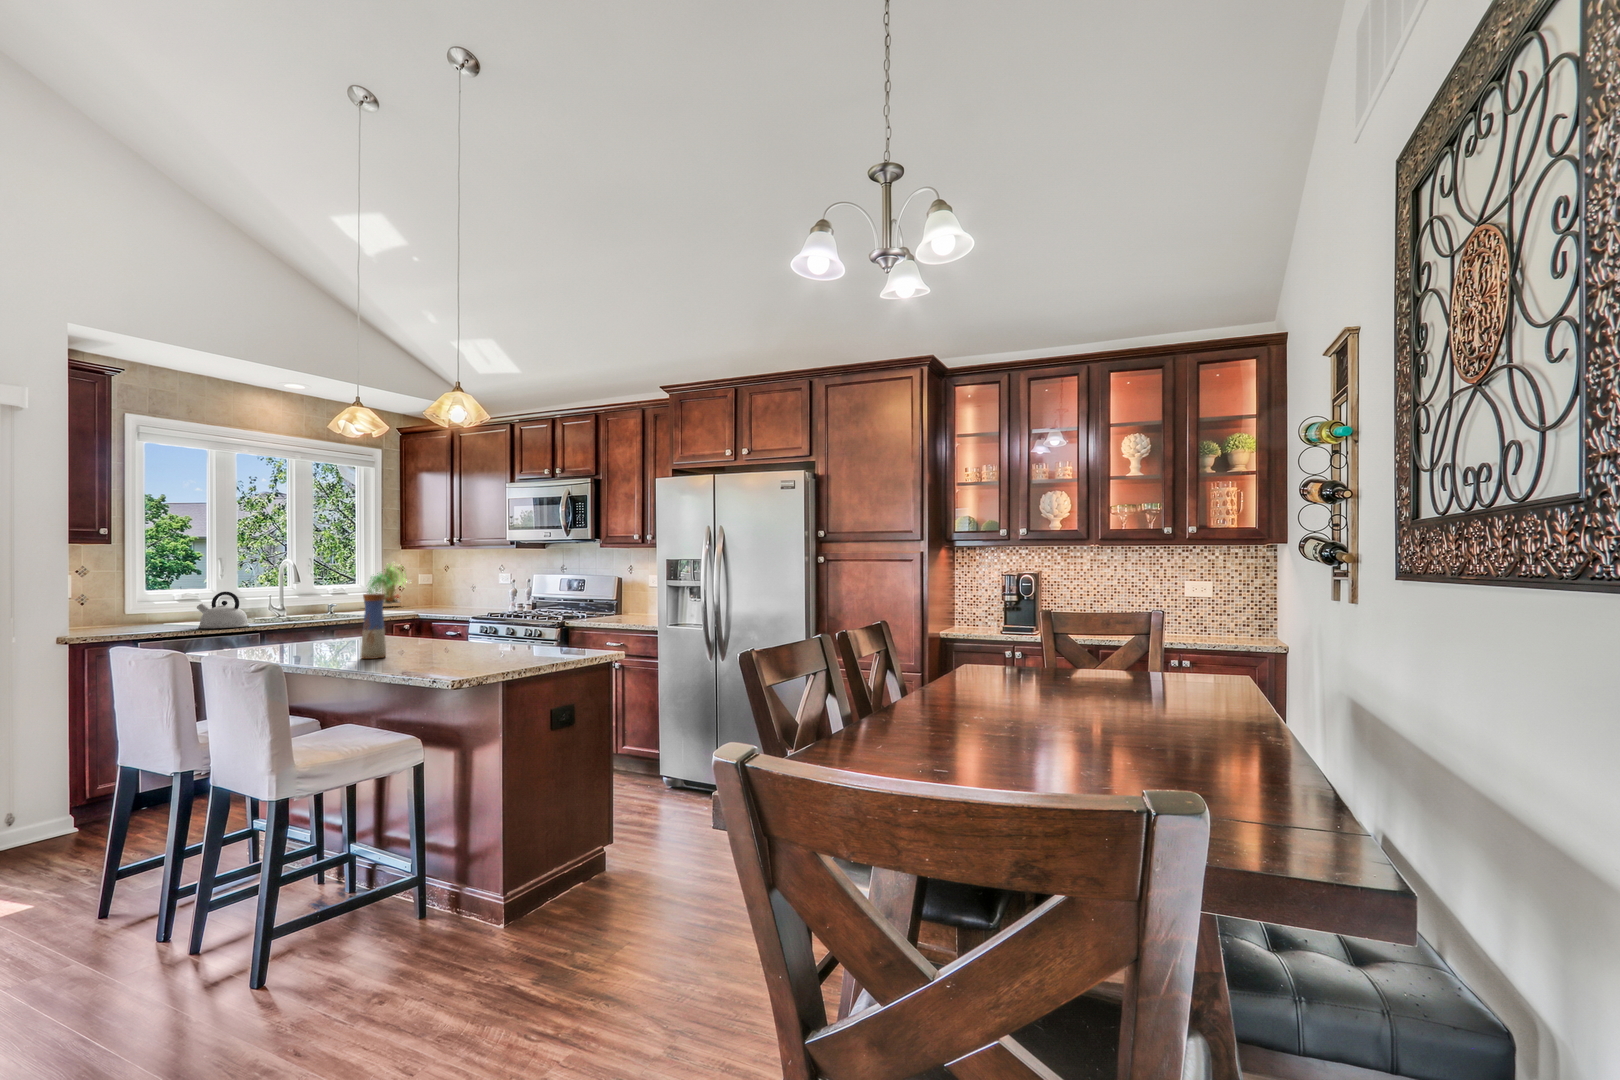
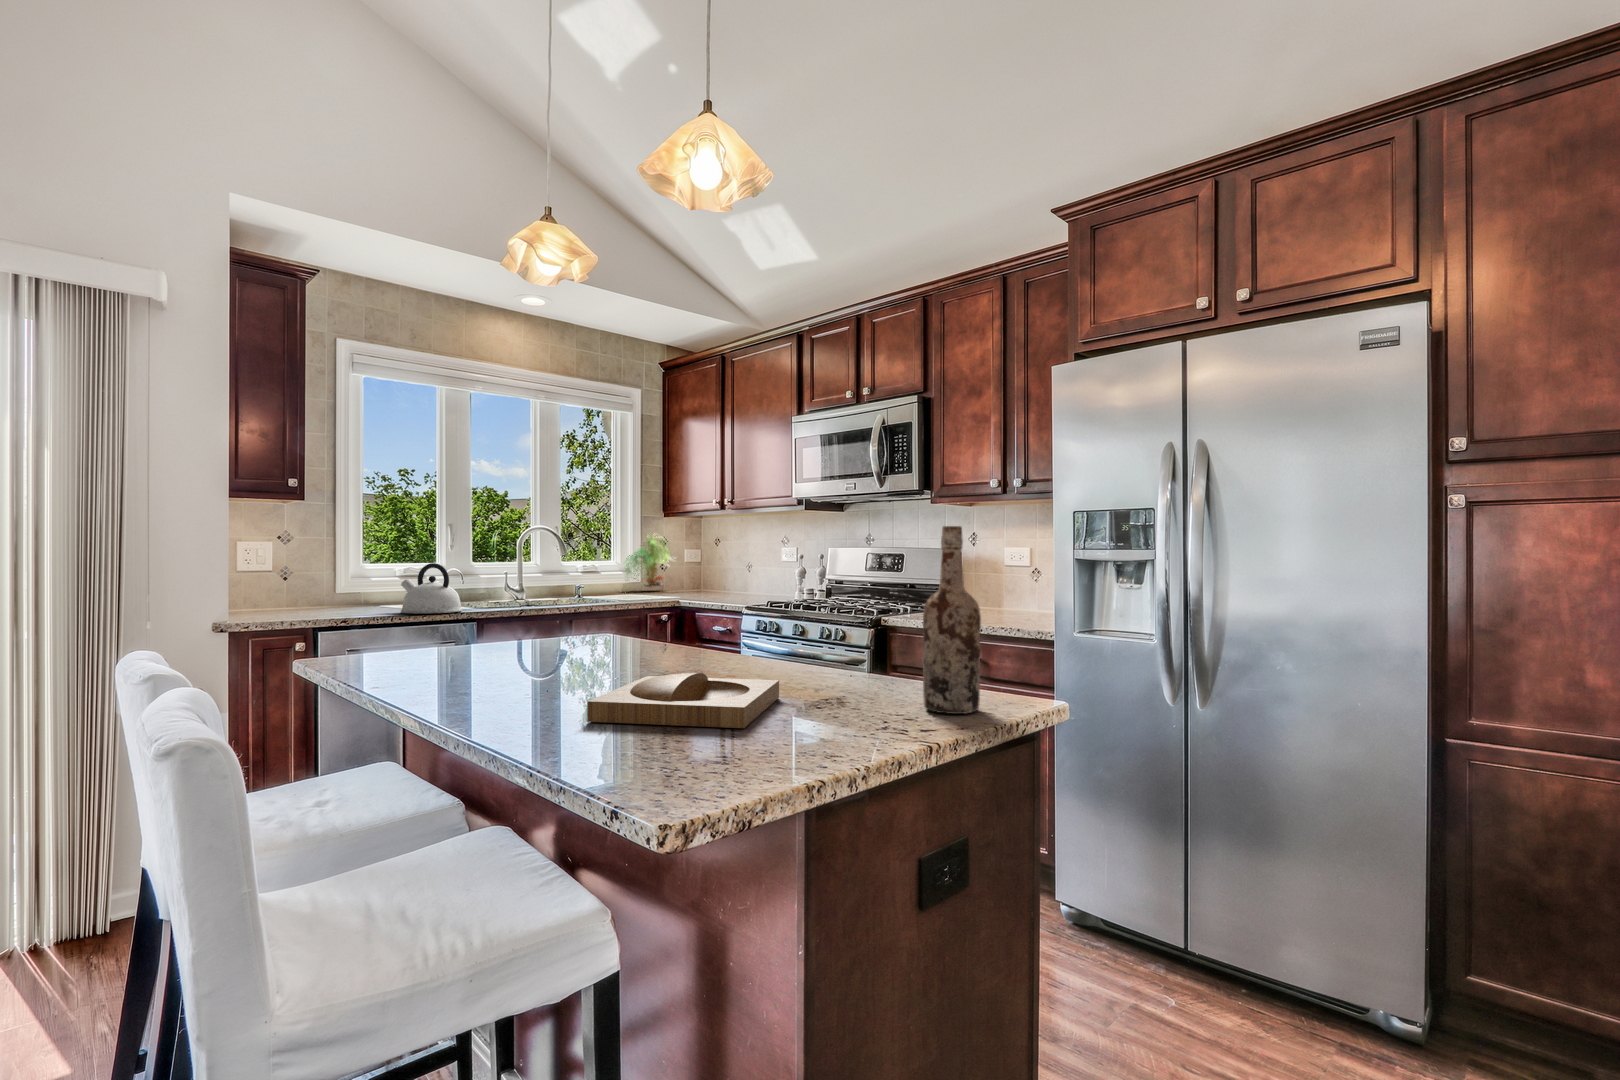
wine bottle: none [558,580,582,656] -> present [923,526,981,714]
vase: present [360,594,386,659] -> none [522,556,571,693]
tray: none [406,645,493,665] -> present [587,673,779,728]

